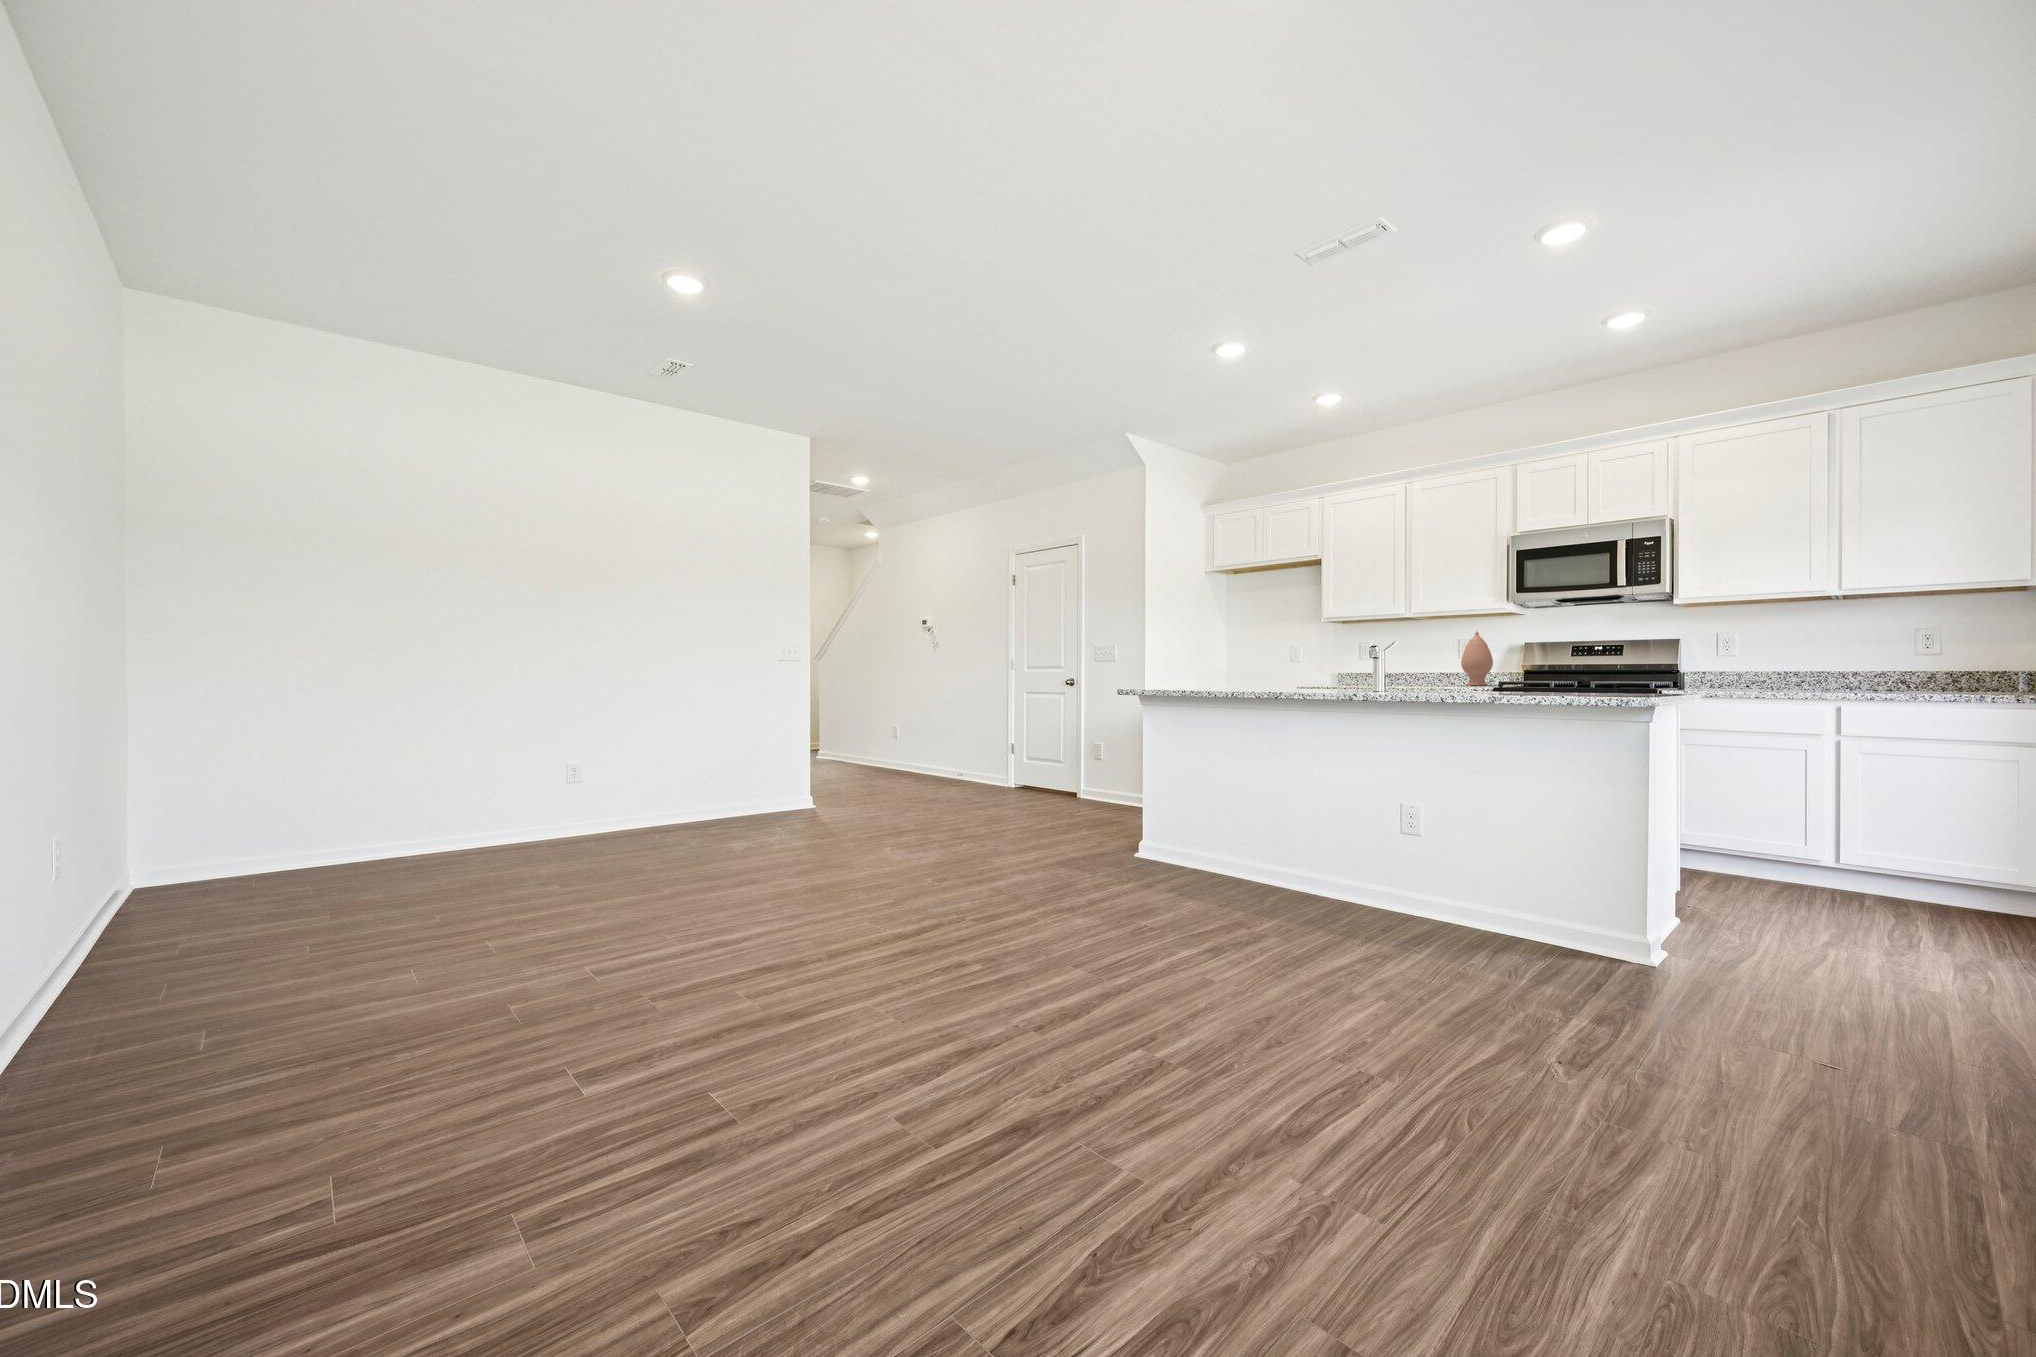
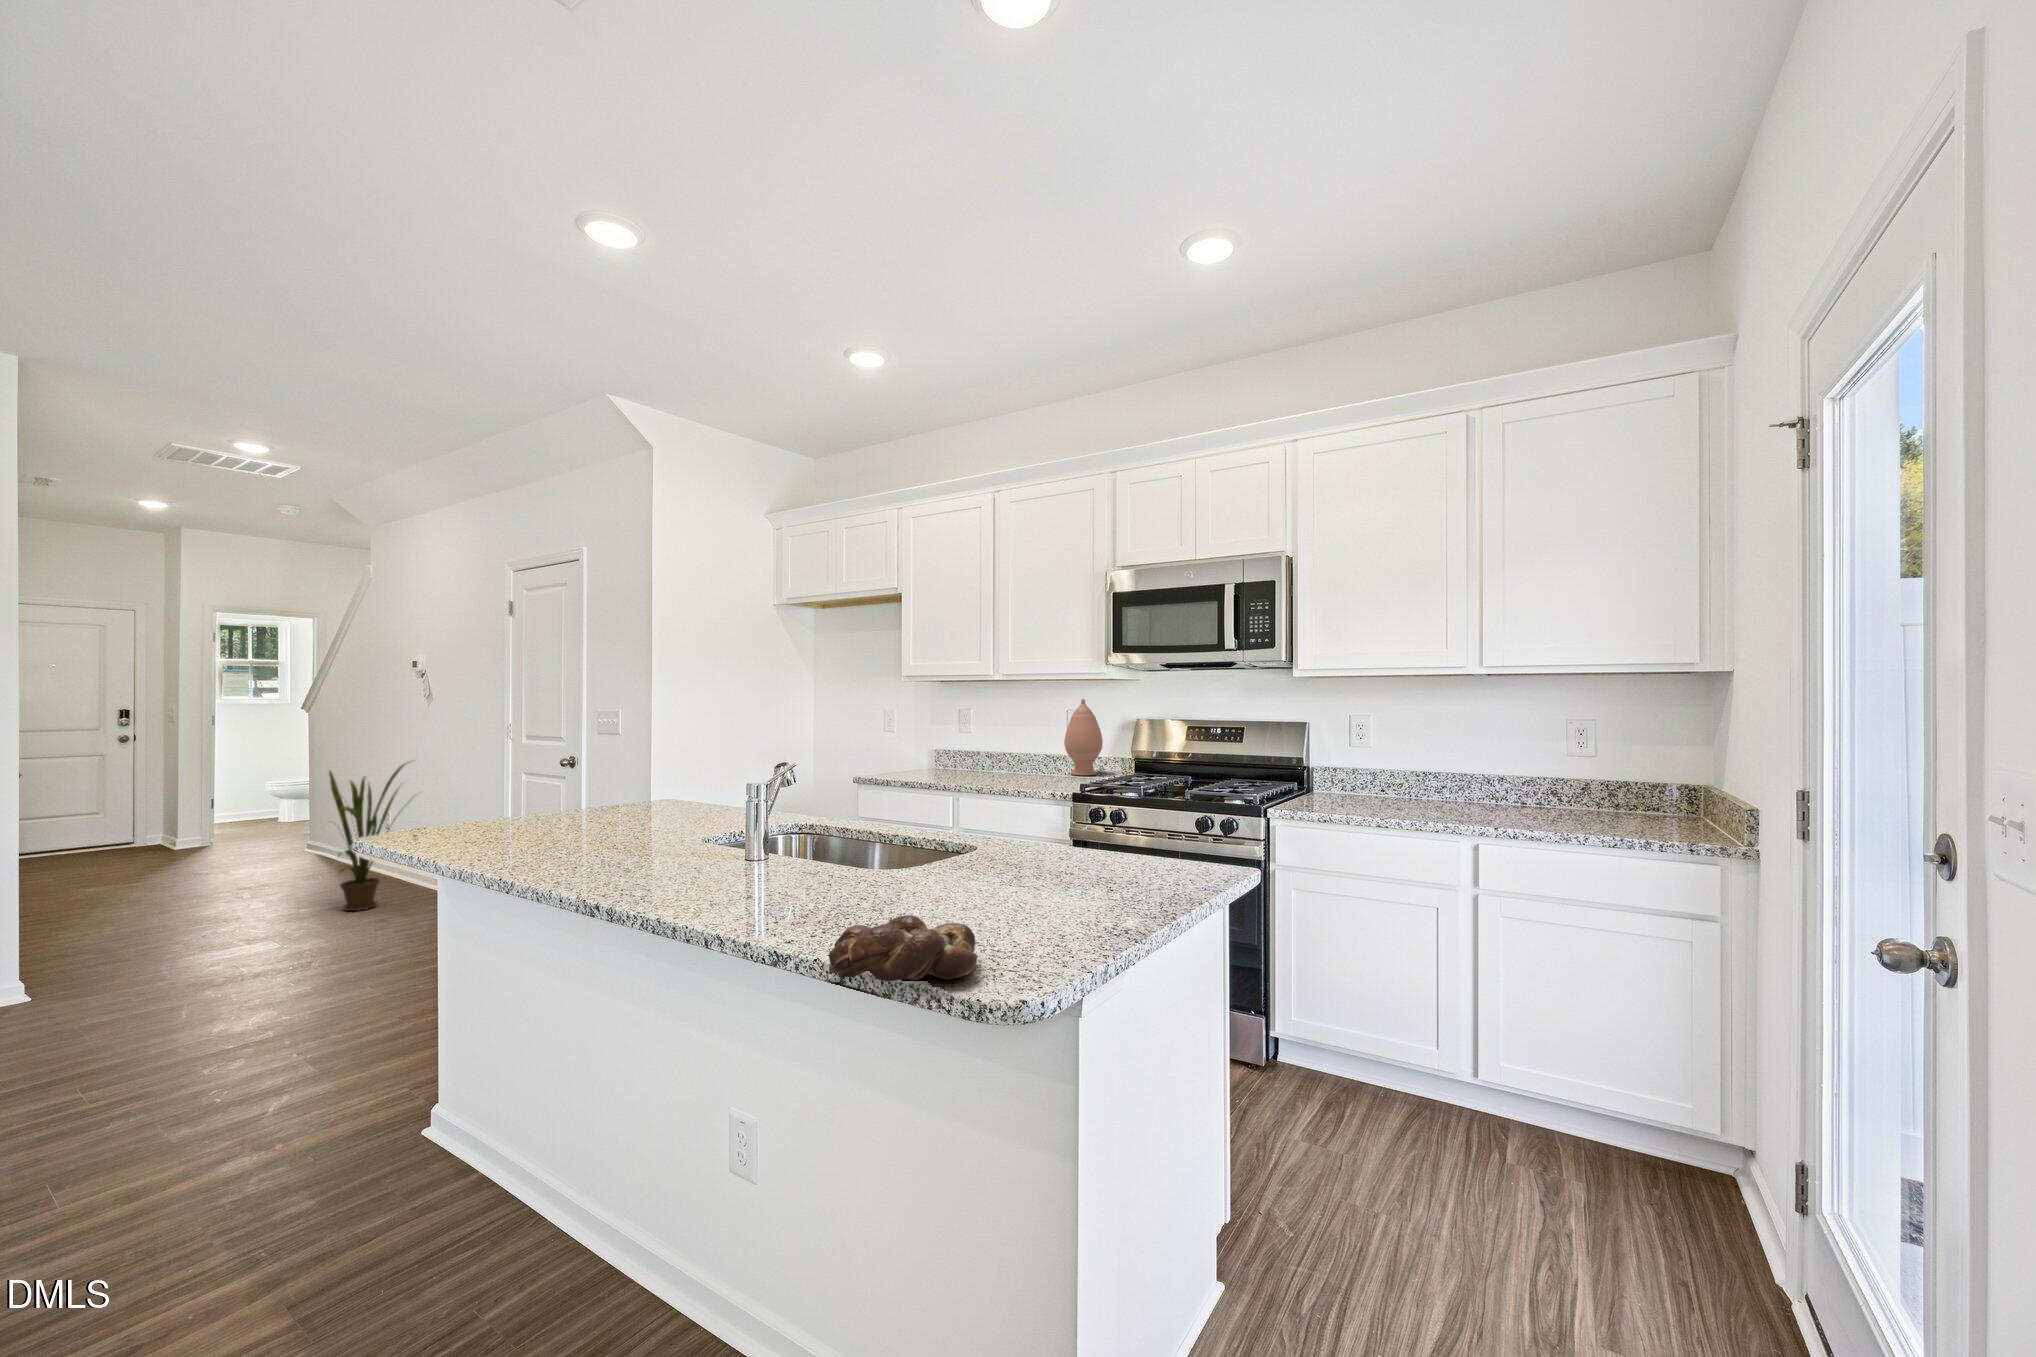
bread loaf: none [1500,680,1584,704] -> present [829,915,978,982]
house plant: none [905,687,954,782] -> present [329,763,407,911]

